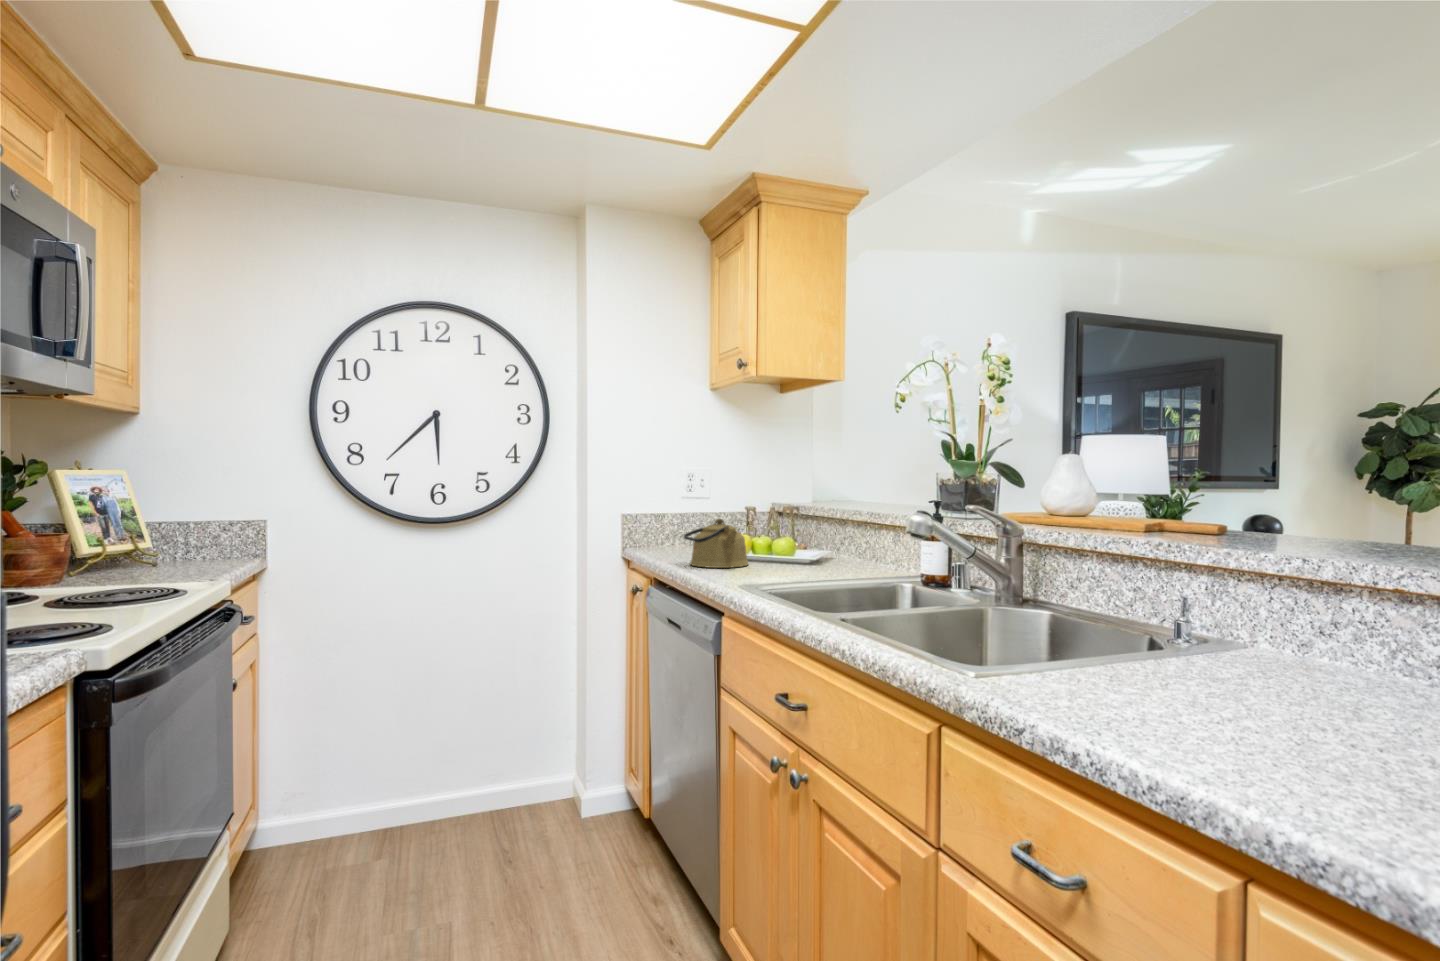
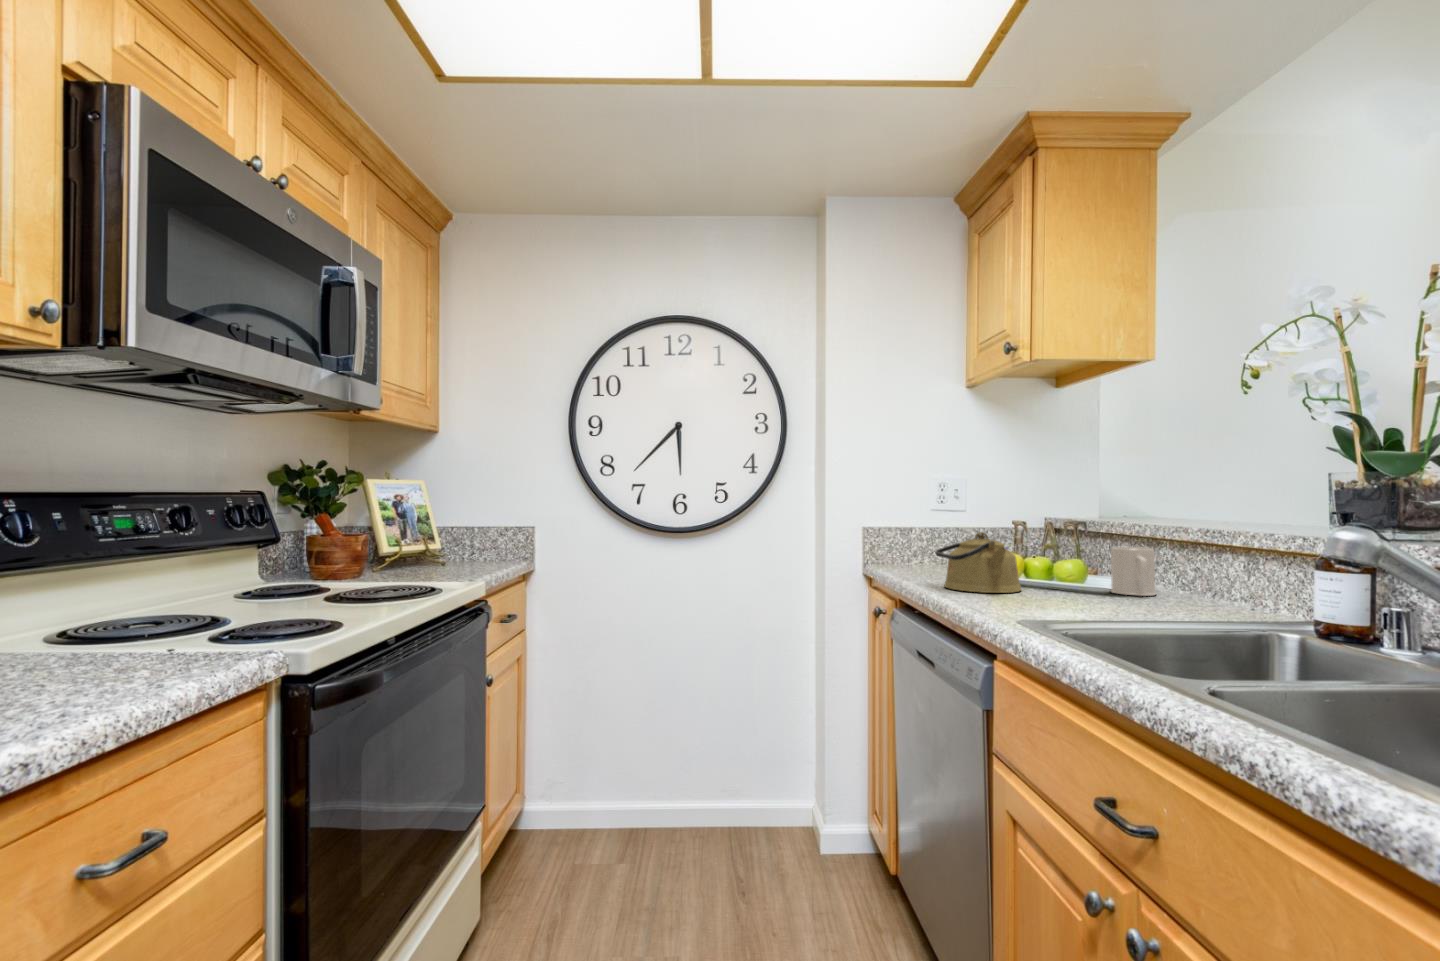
mug: none [811,528,840,564] -> present [1111,547,1156,596]

